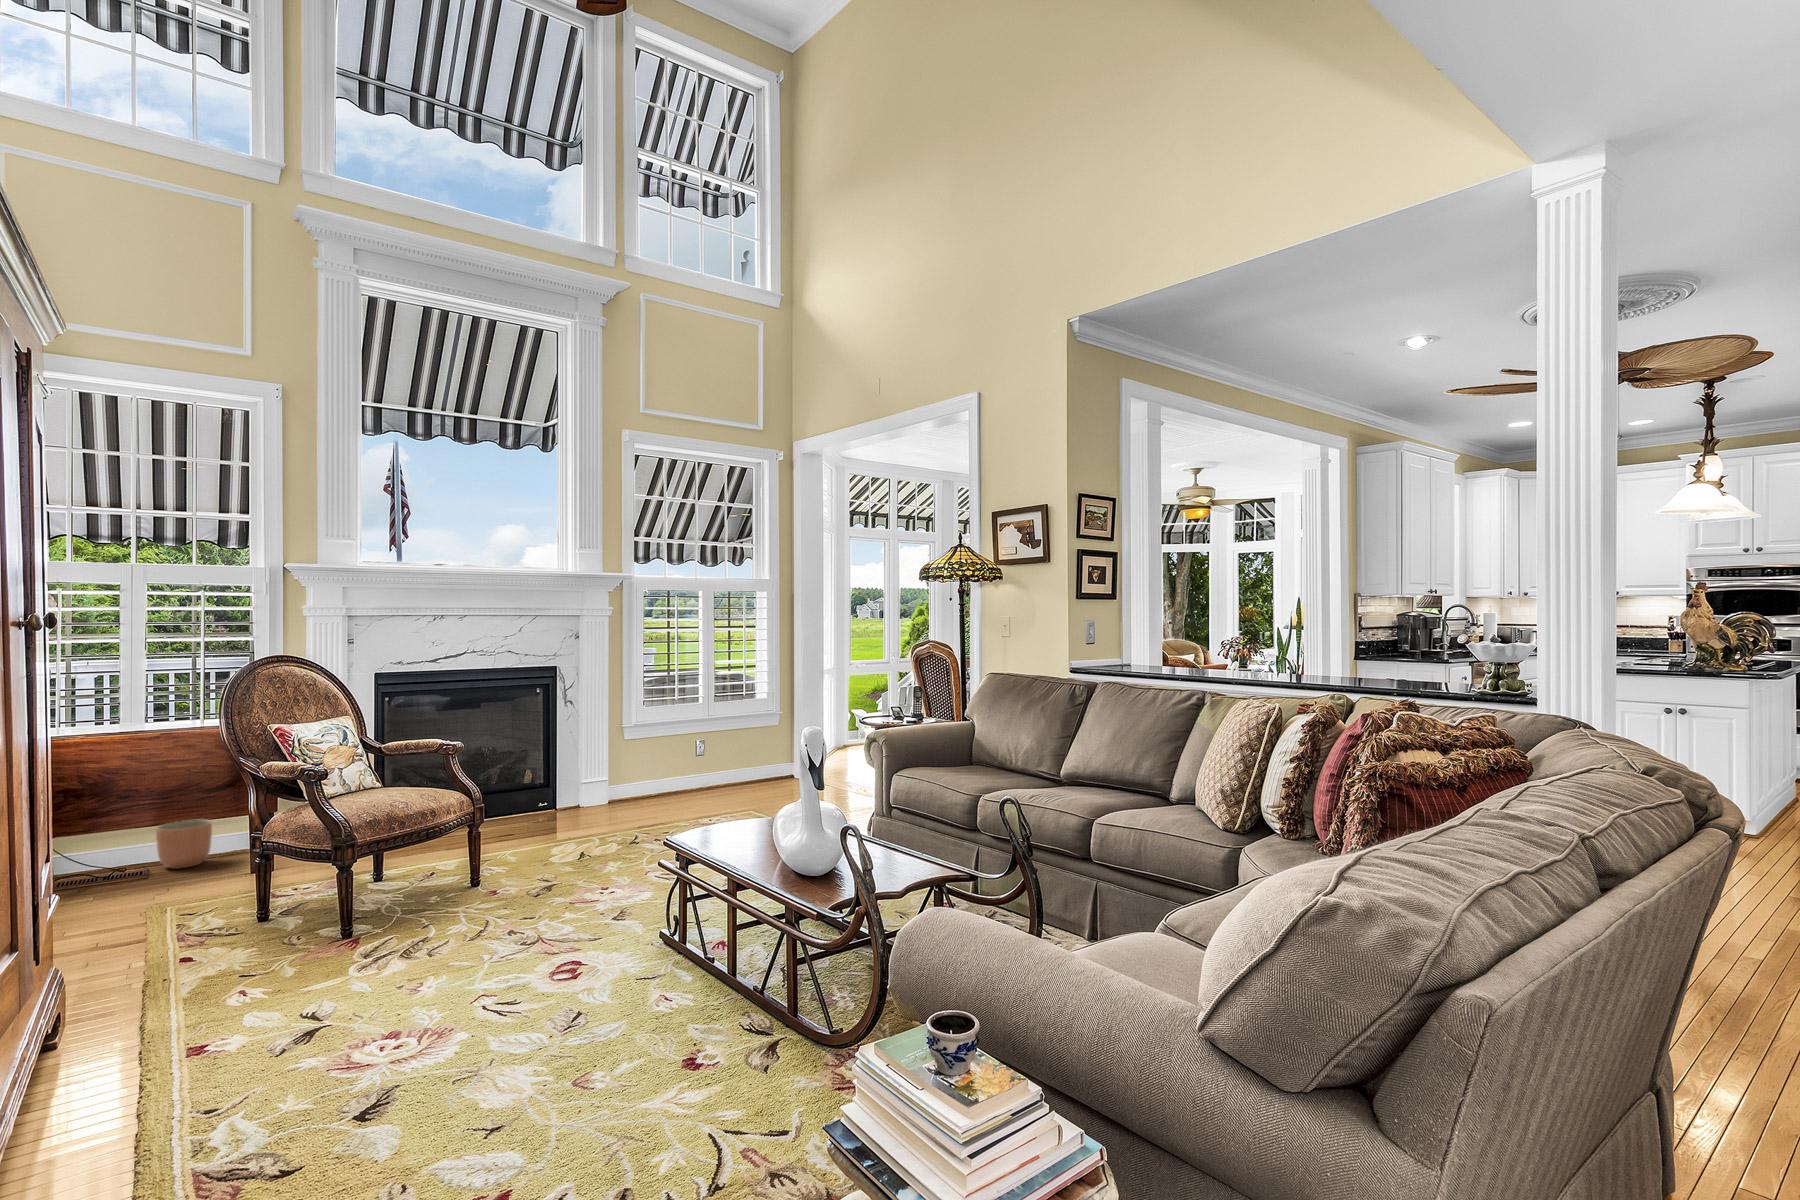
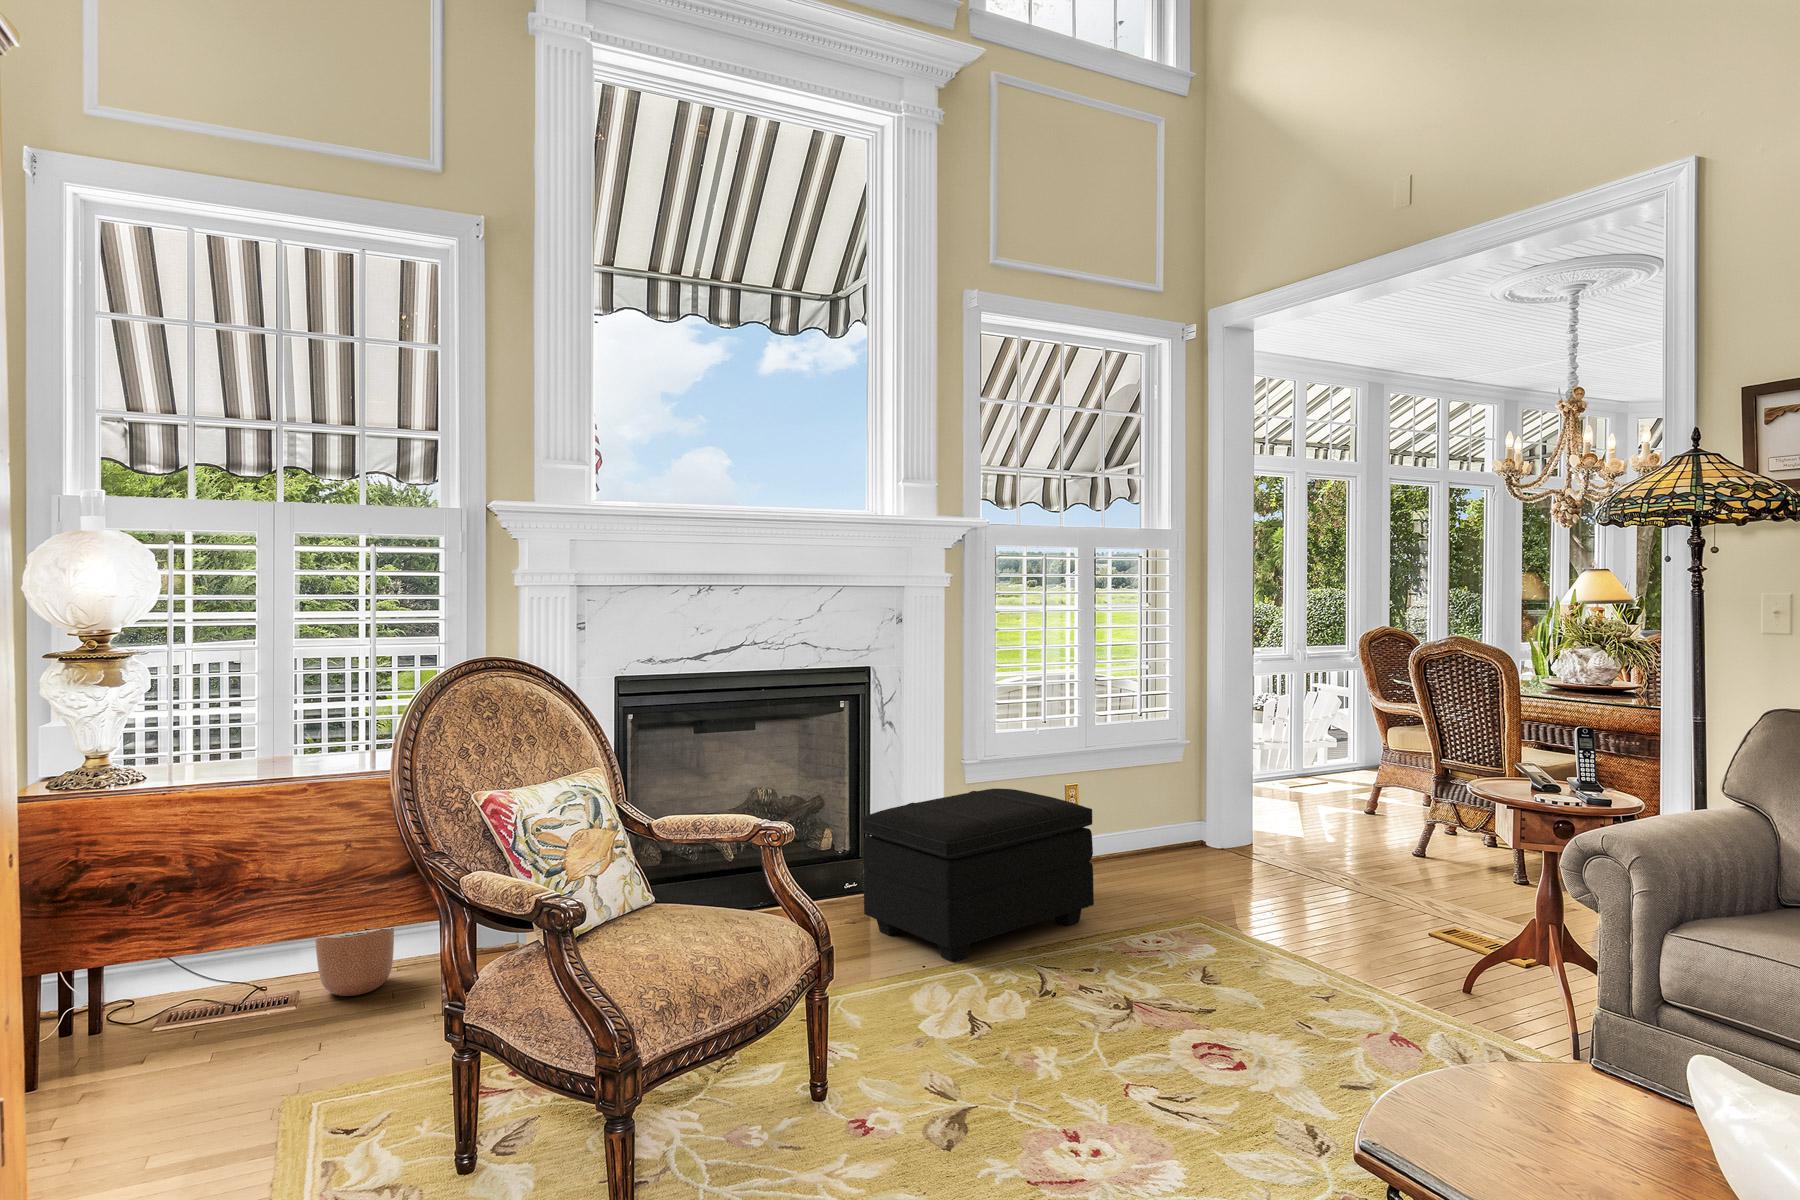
footstool: none [538,741,687,839] -> present [862,788,1094,962]

